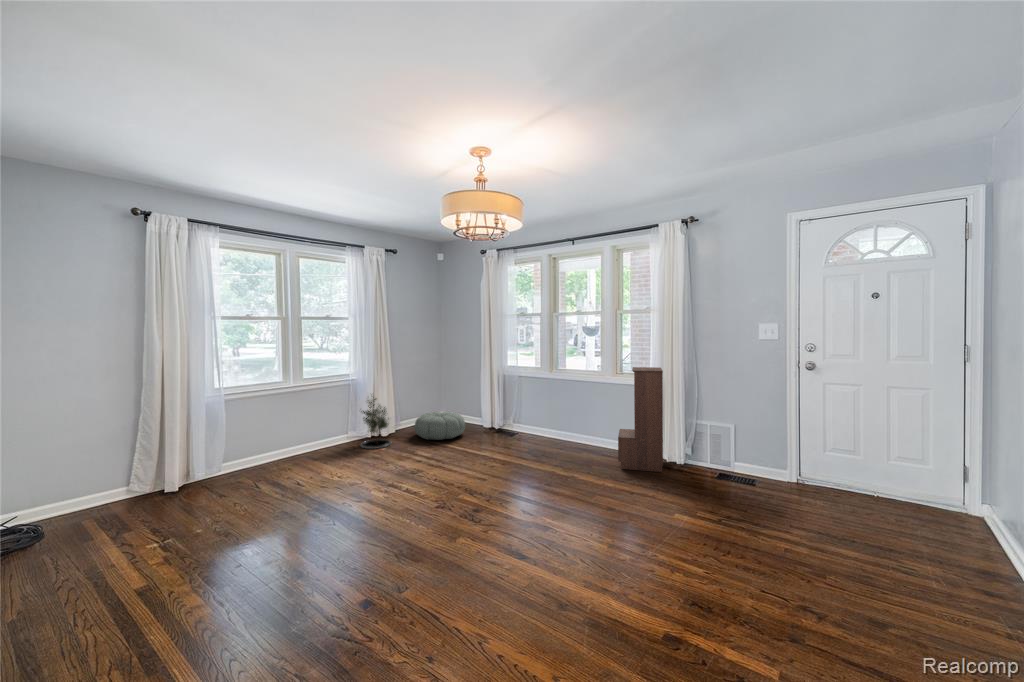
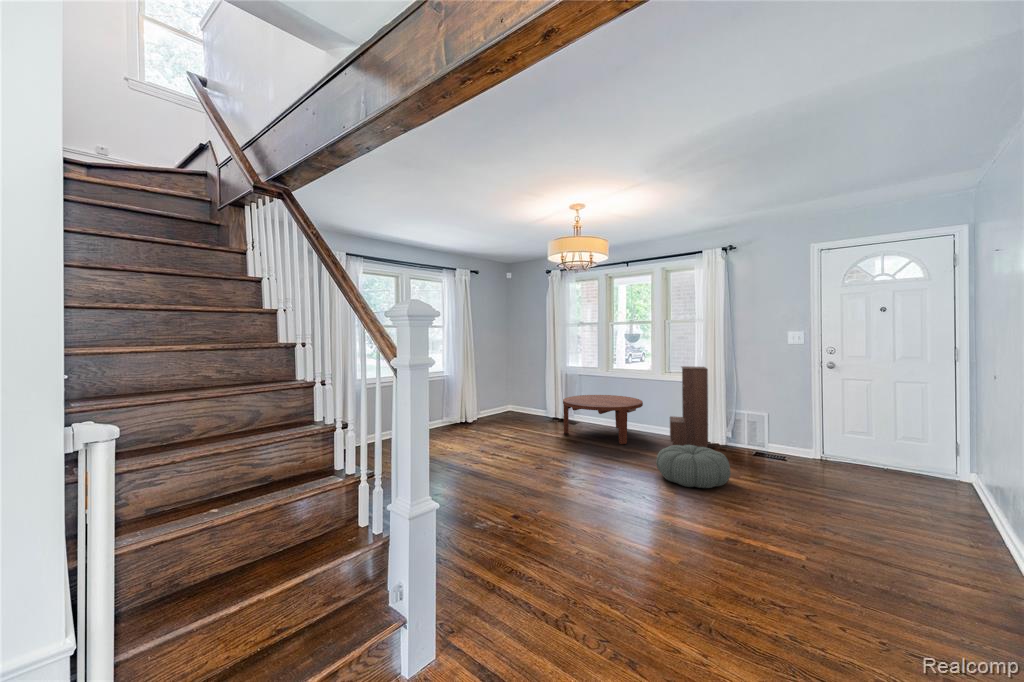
potted tree: present [361,398,391,449] -> none [454,386,478,431]
coffee table: none [492,401,588,465] -> present [563,395,643,444]
pouf: present [414,412,465,440] -> present [656,445,731,488]

